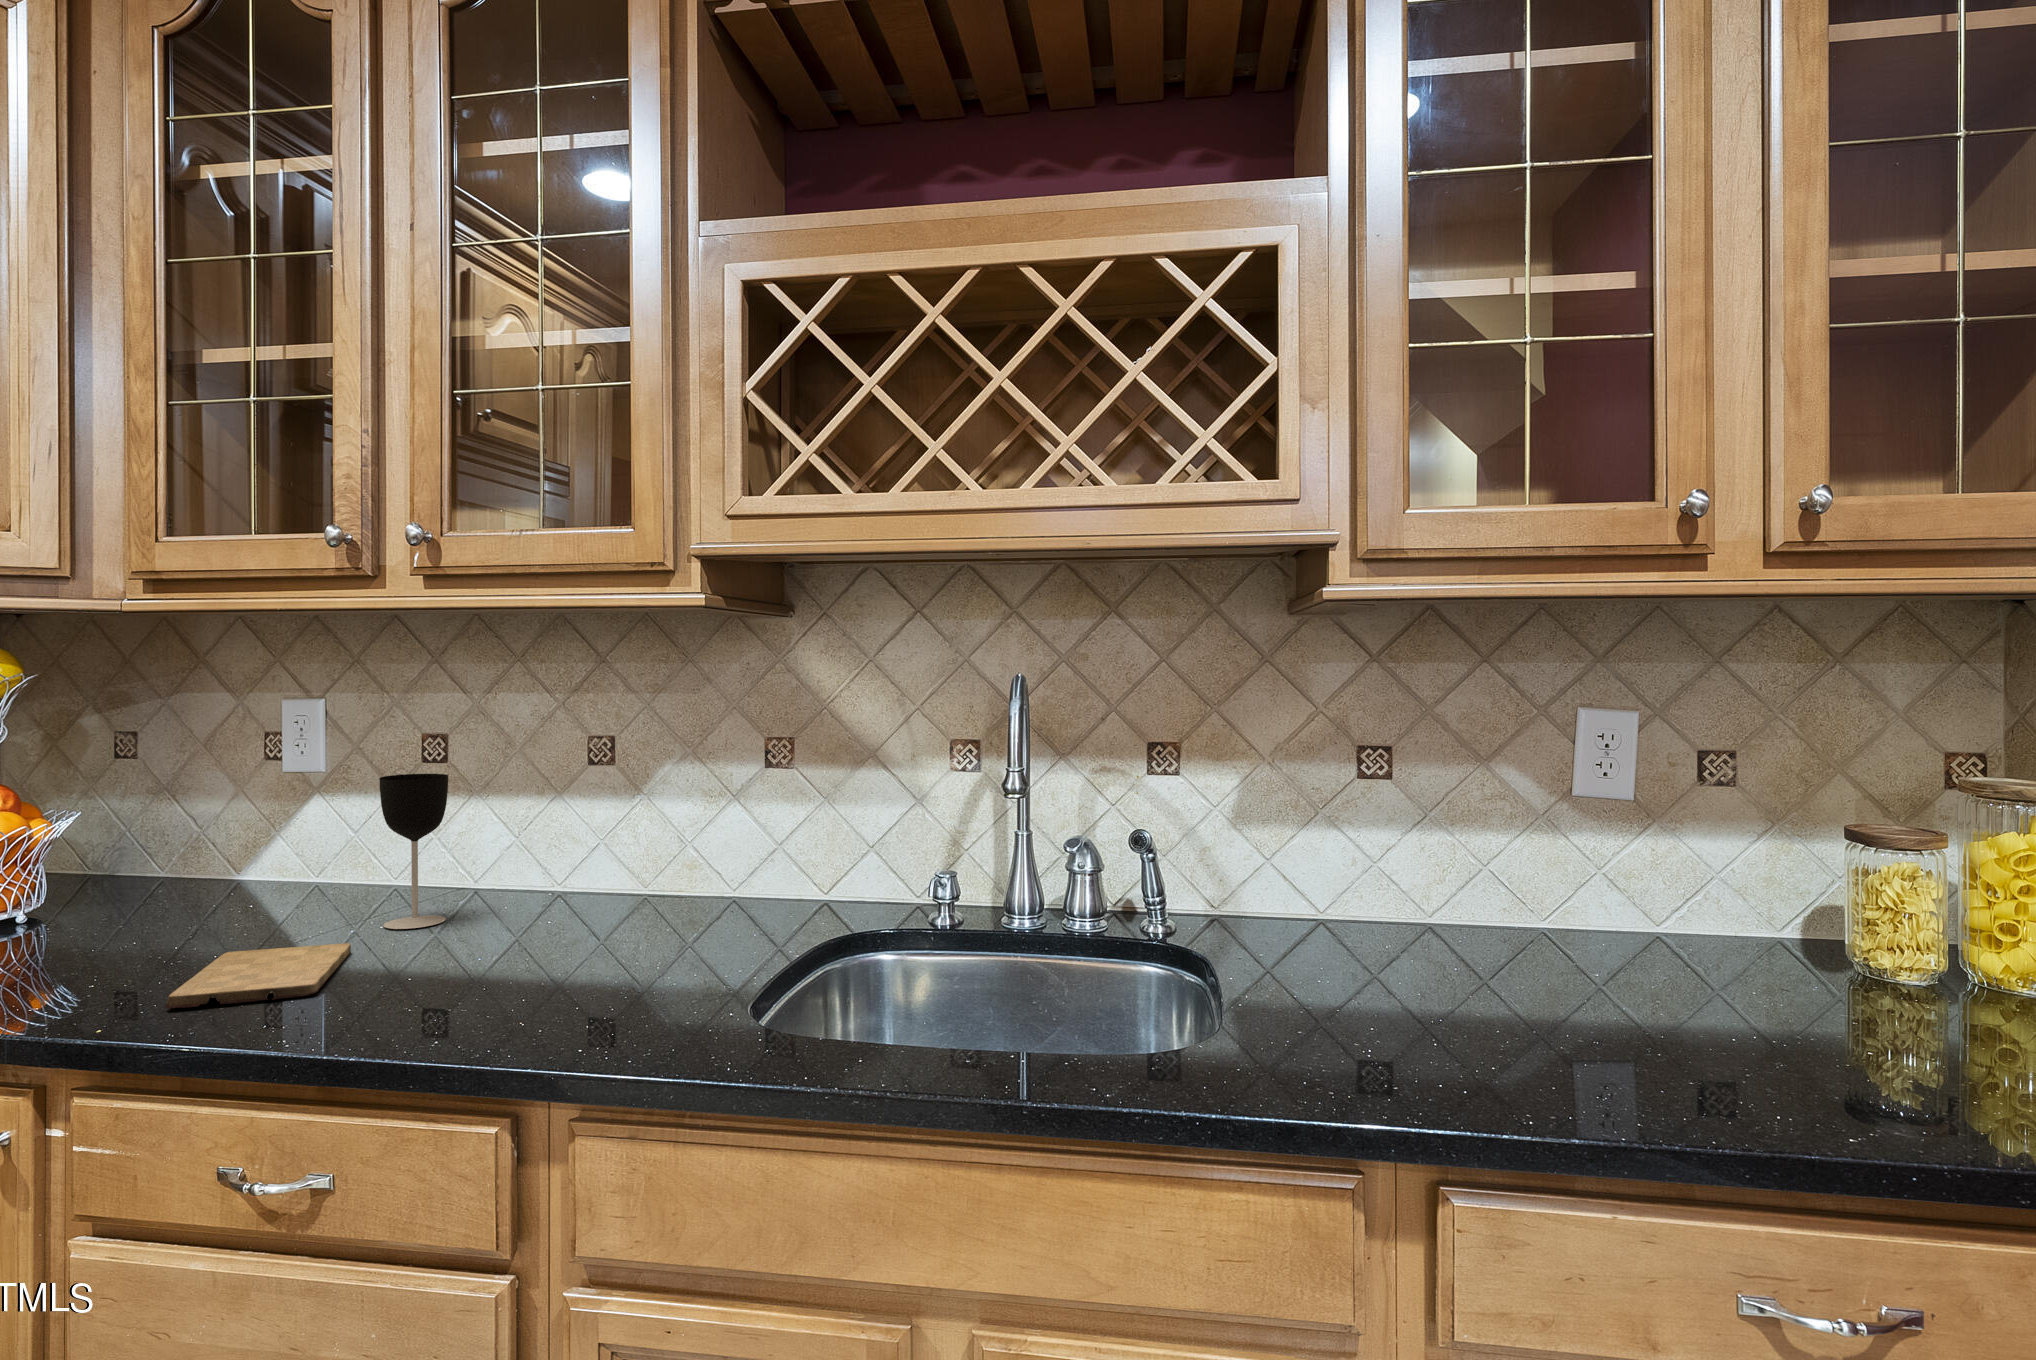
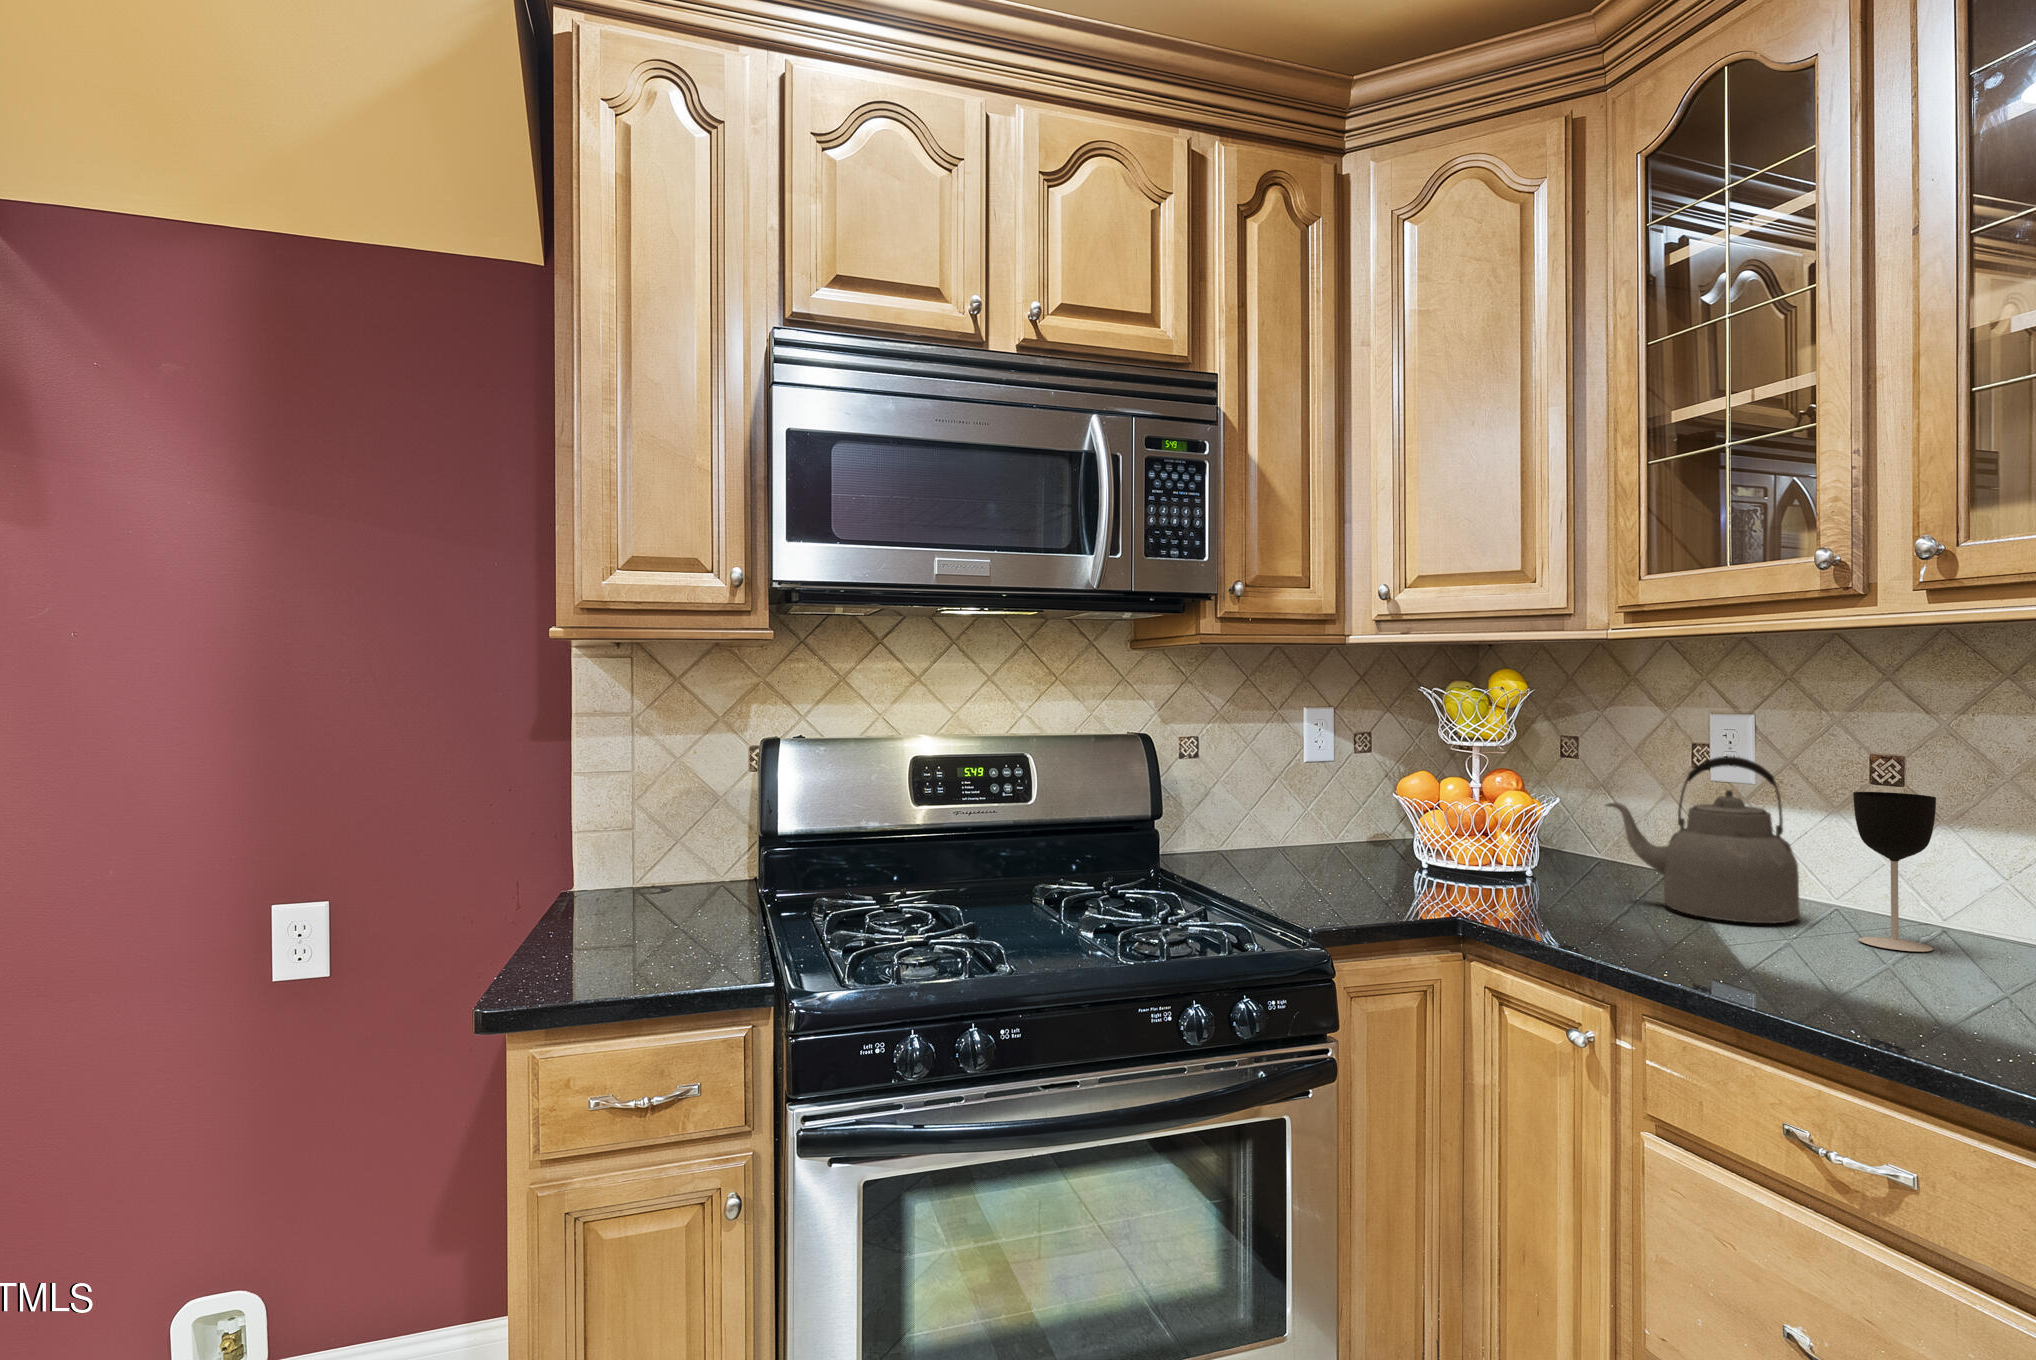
kettle: none [118,747,343,933] -> present [1606,756,1800,923]
cutting board: present [166,943,351,1009] -> none [1703,933,1845,991]

